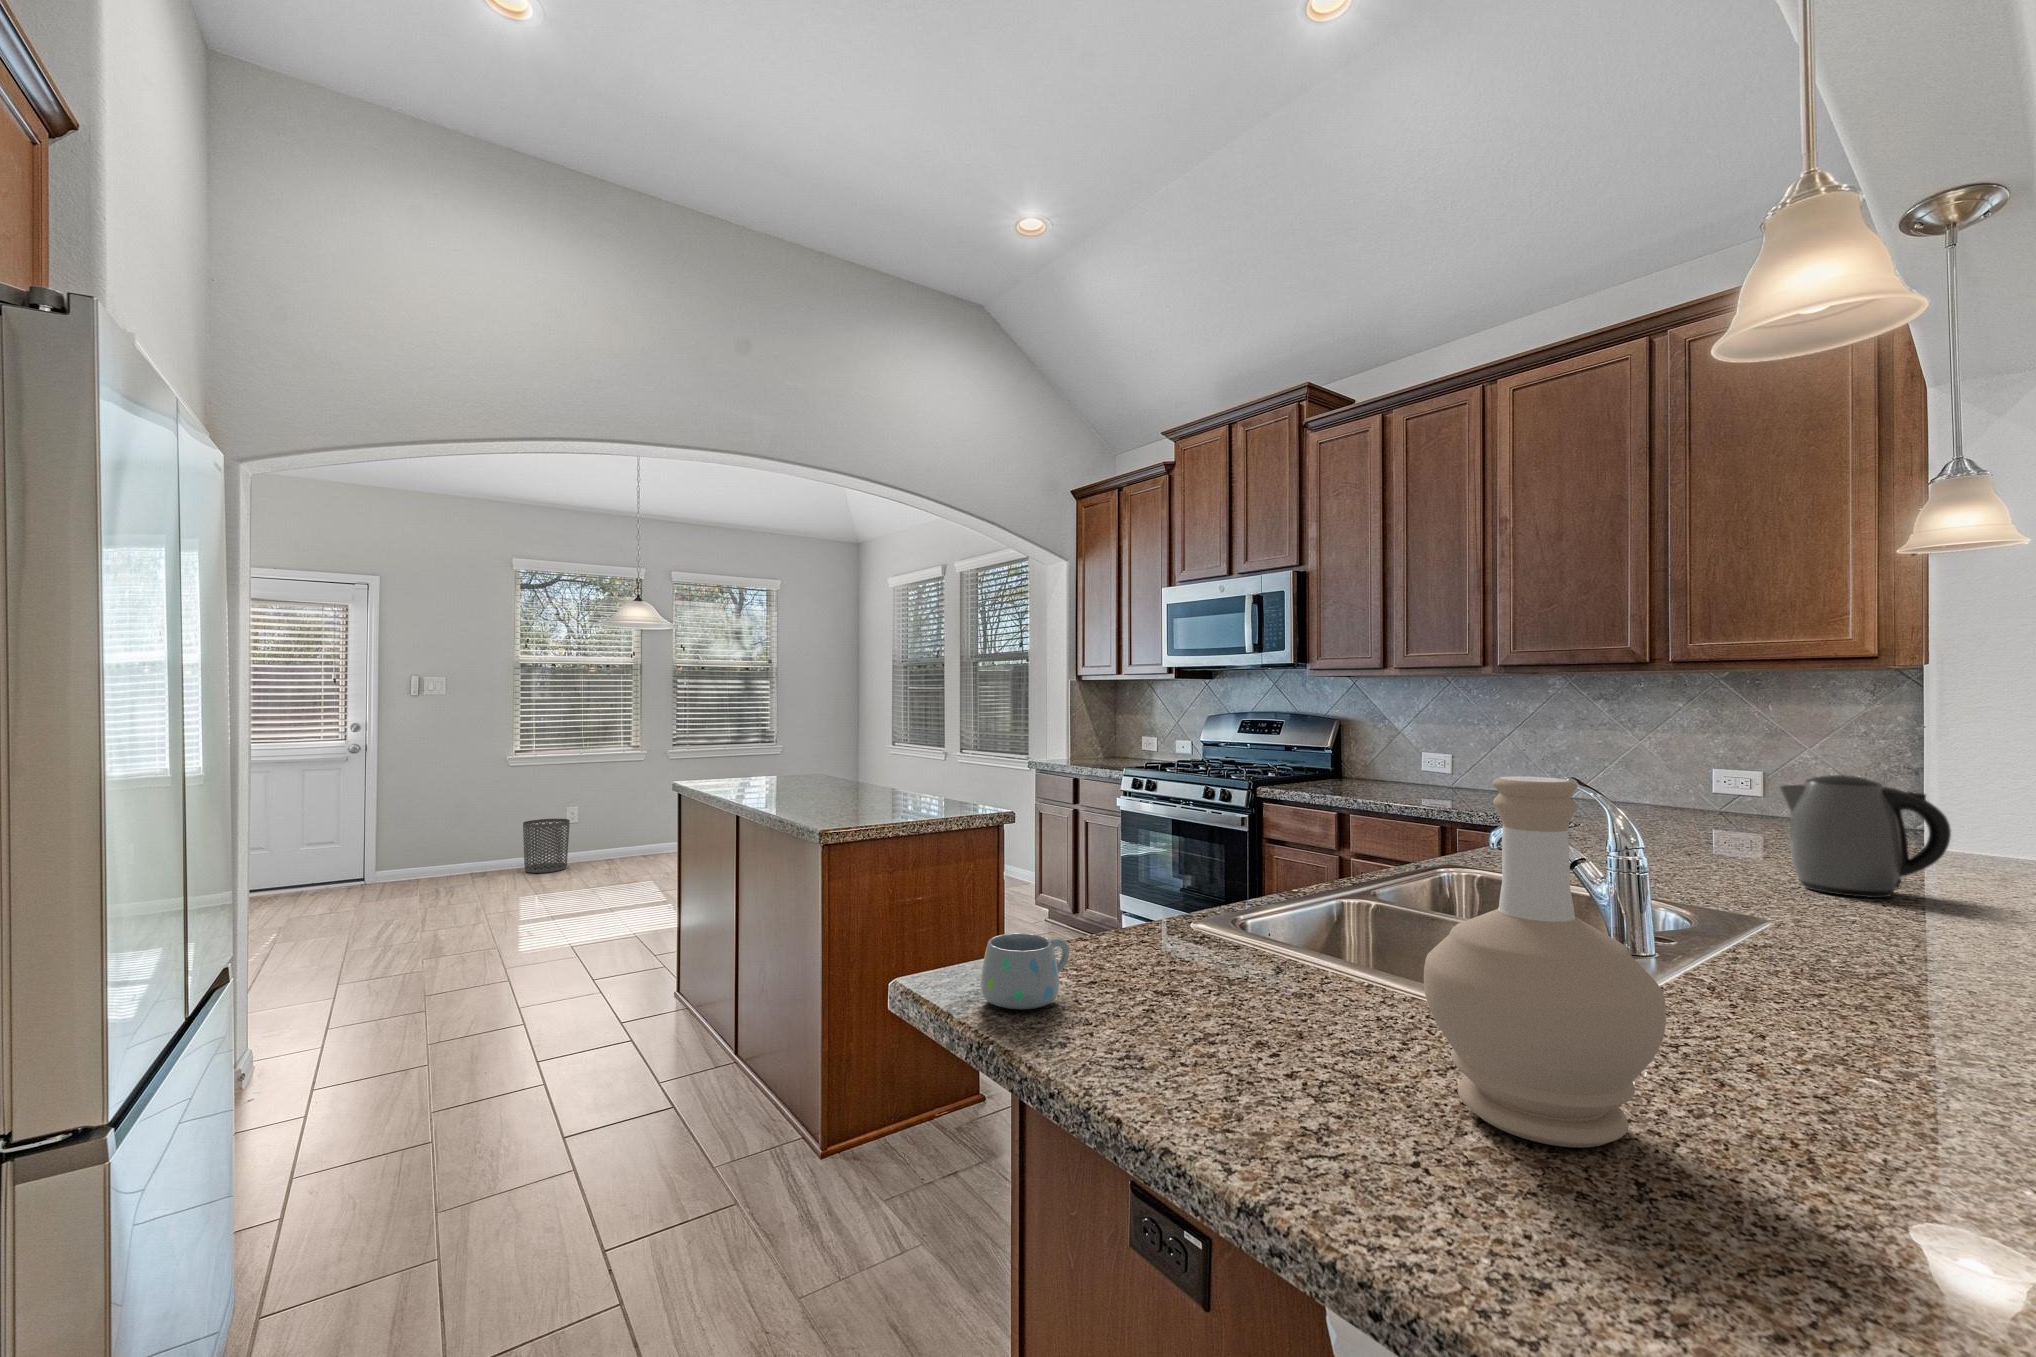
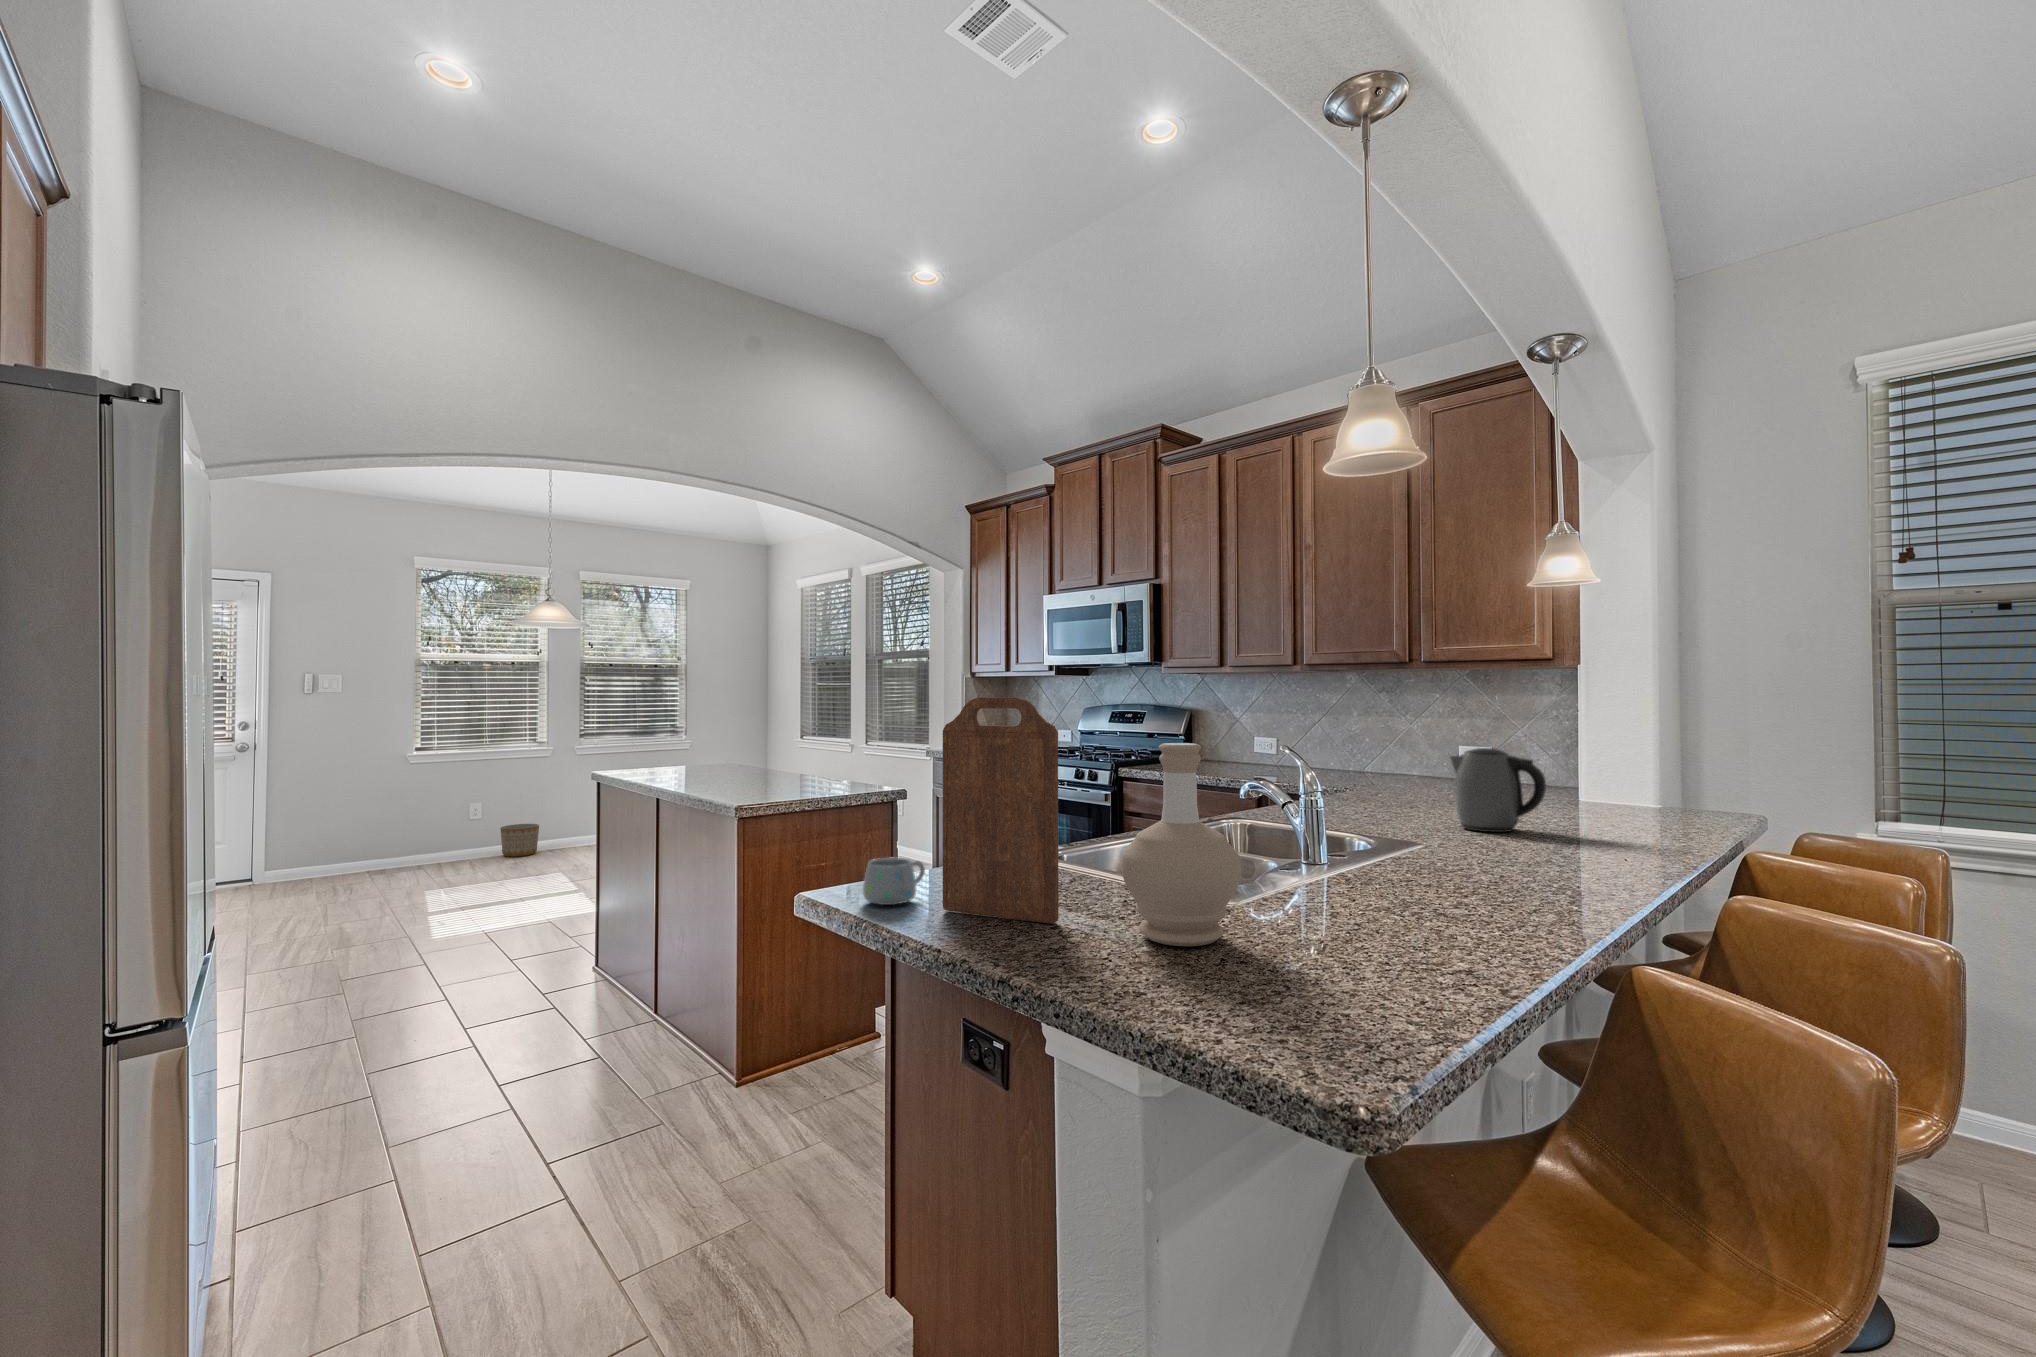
cutting board: none [1103,698,1299,1067] -> present [943,697,1059,924]
waste bin: present [523,819,570,873] -> none [424,814,473,868]
planter: none [597,830,634,863] -> present [500,824,539,857]

